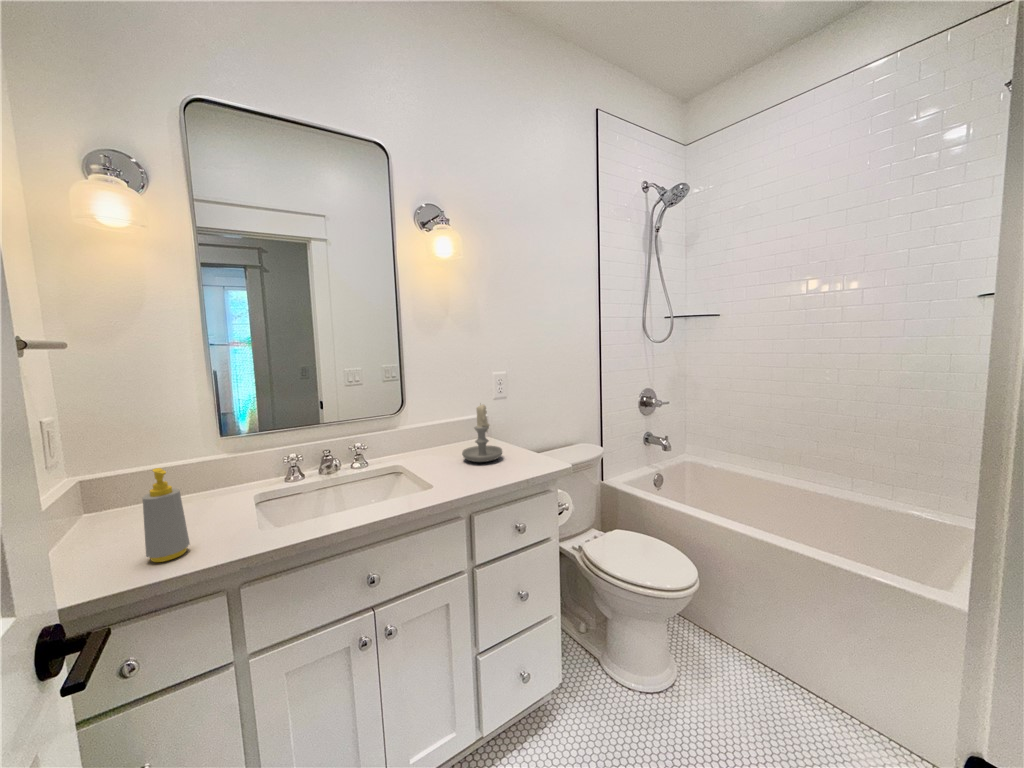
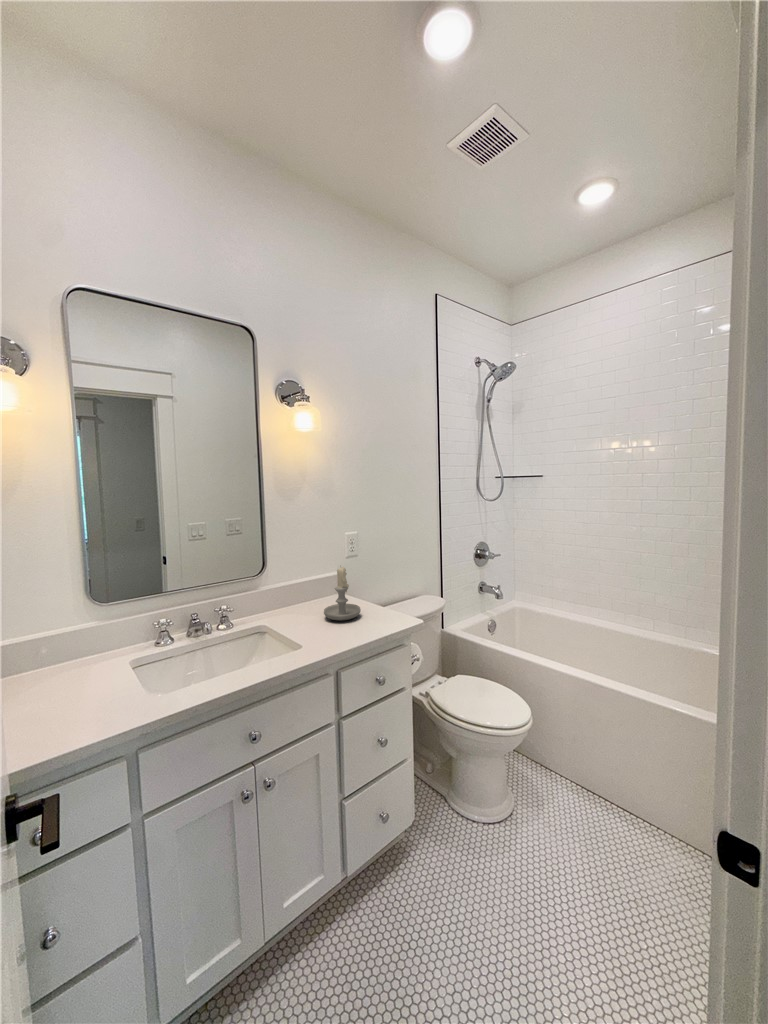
soap bottle: present [143,468,190,562] -> none [46,646,88,736]

